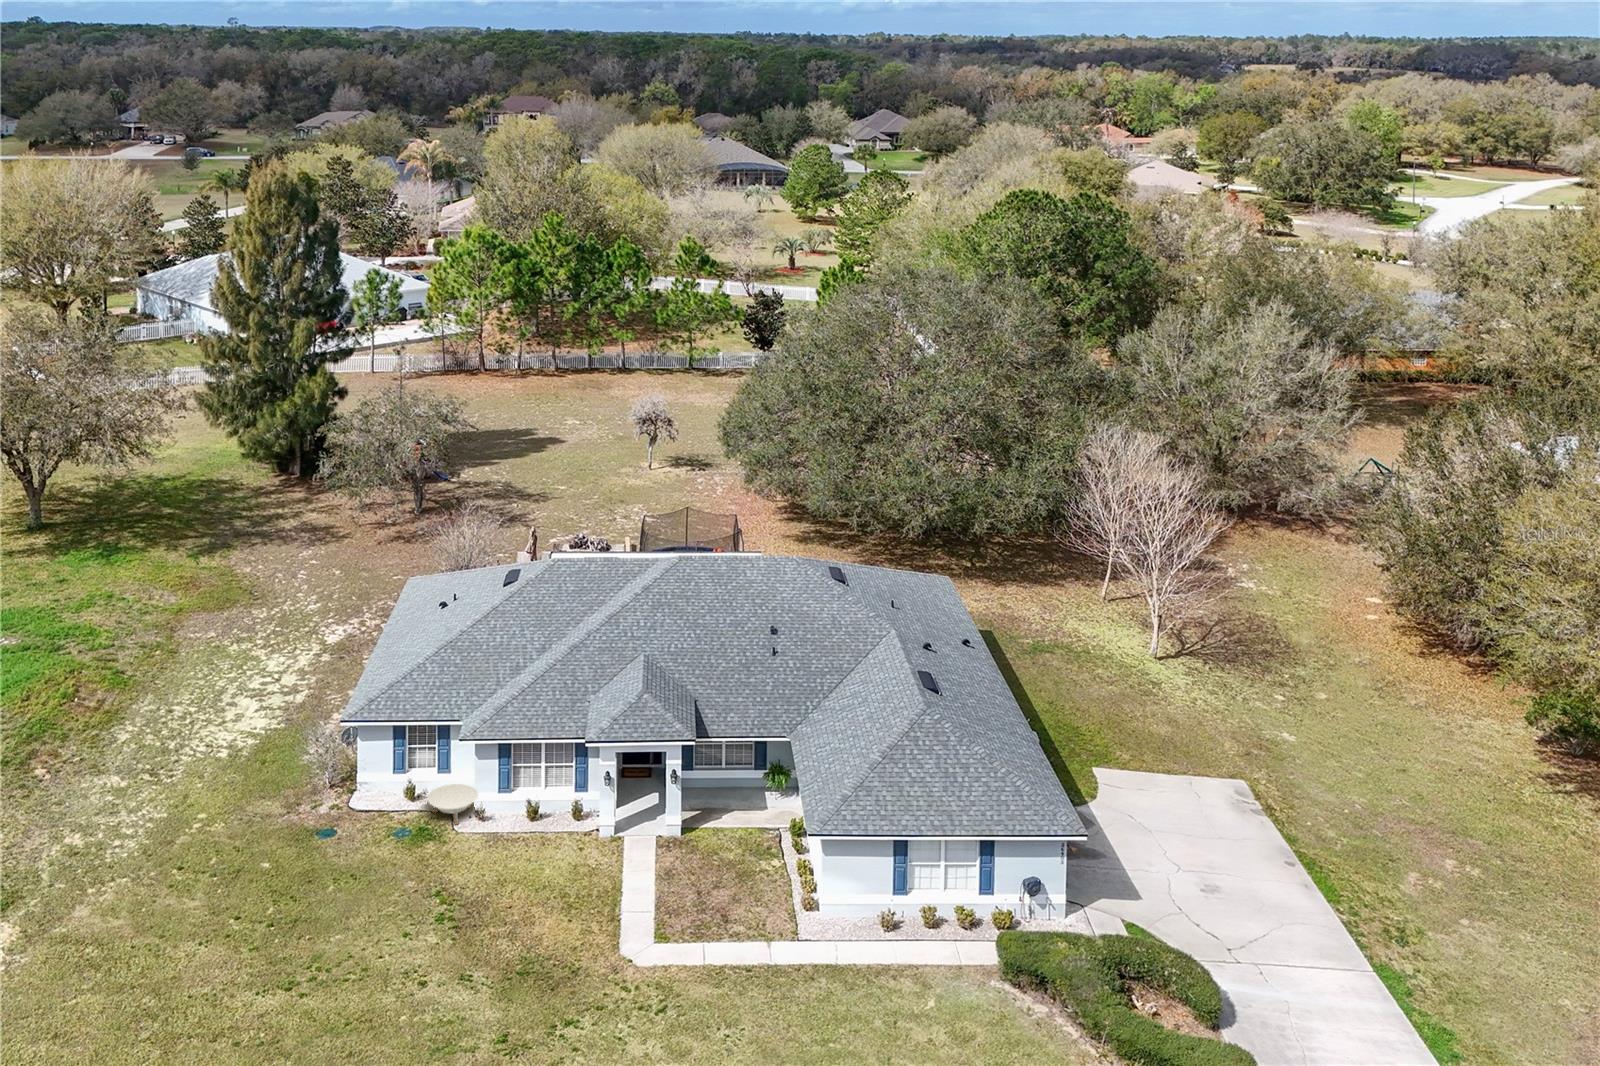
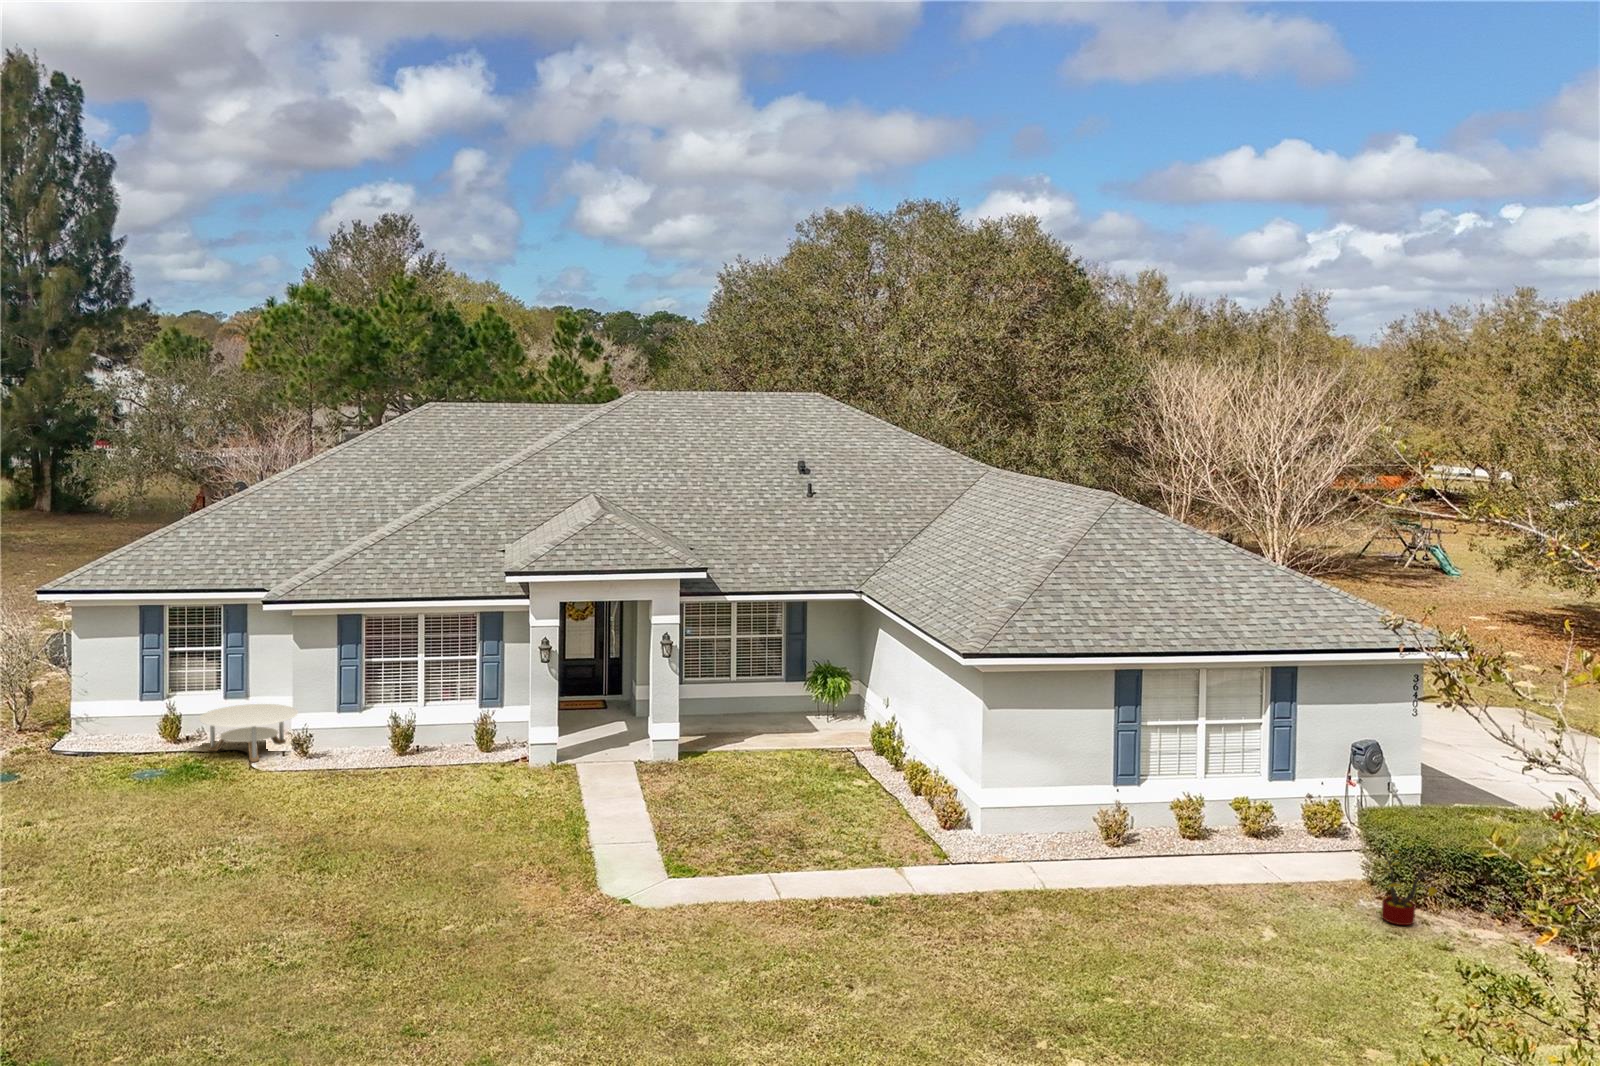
decorative plant: none [989,953,1010,997] -> present [1381,844,1437,925]

